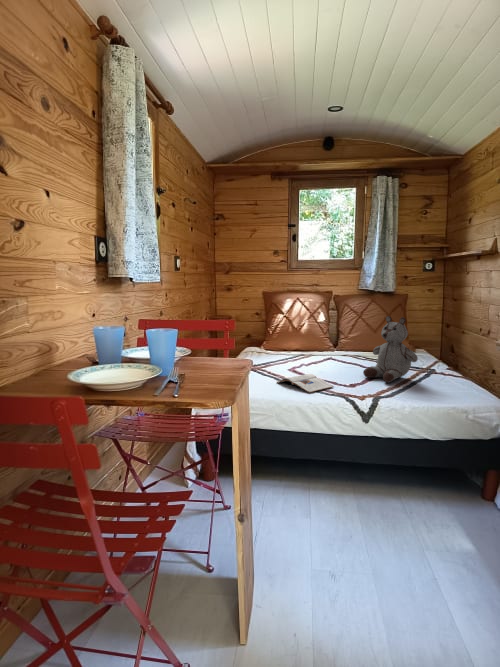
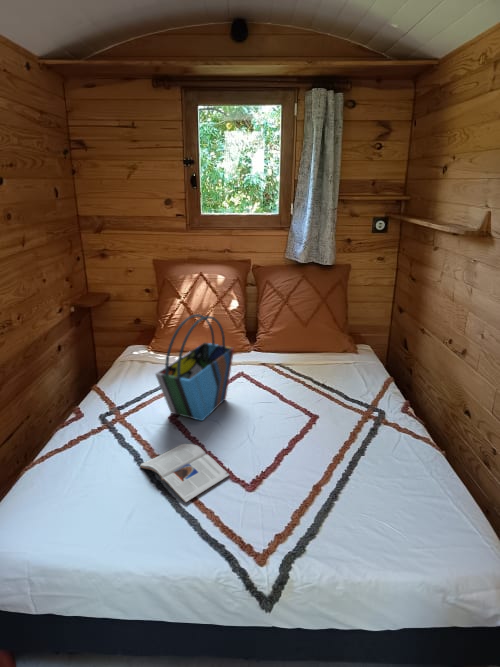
tote bag: none [281,303,329,371] -> present [156,314,234,421]
stuffed bear: present [363,316,418,383] -> none [280,344,359,453]

